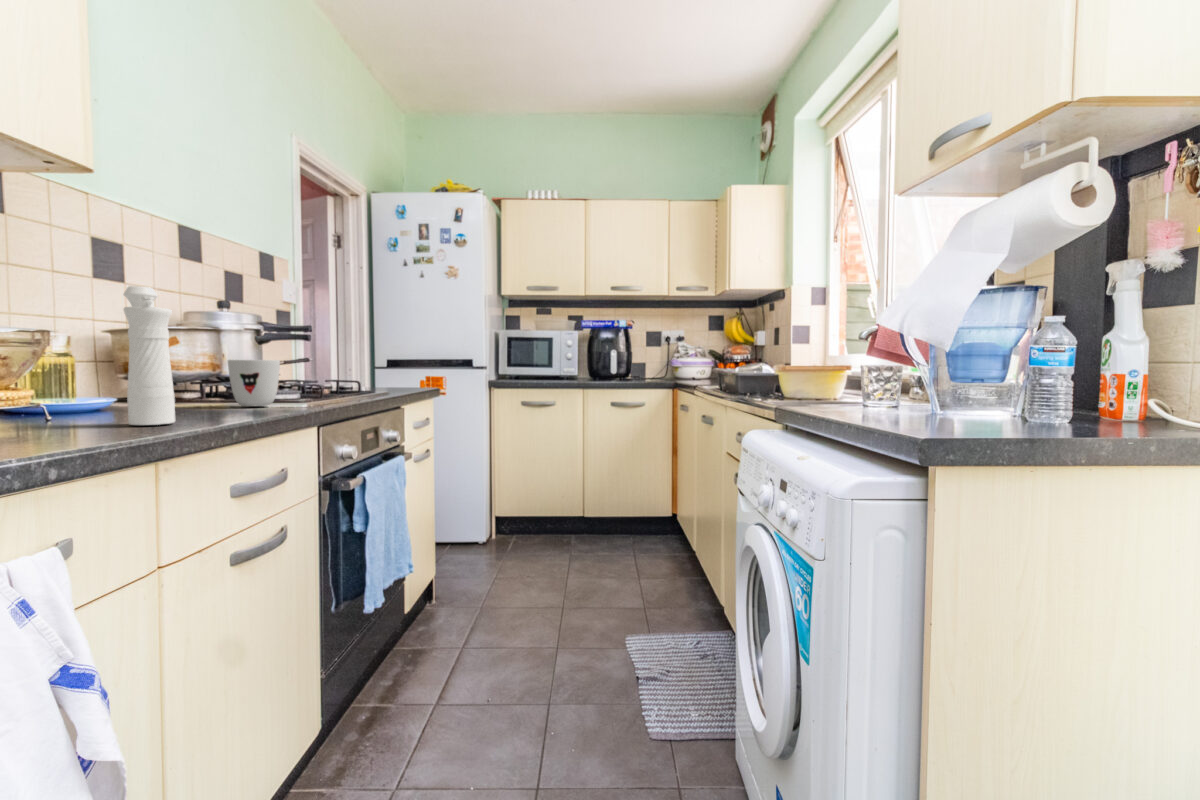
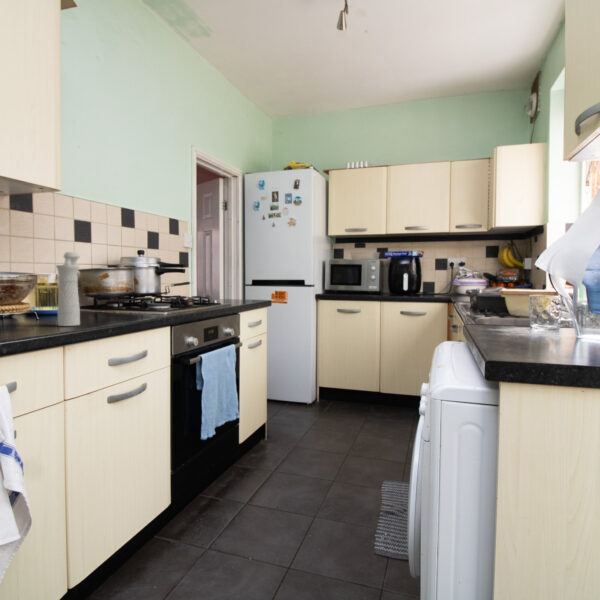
mug: present [228,360,280,406] -> none [124,288,152,314]

